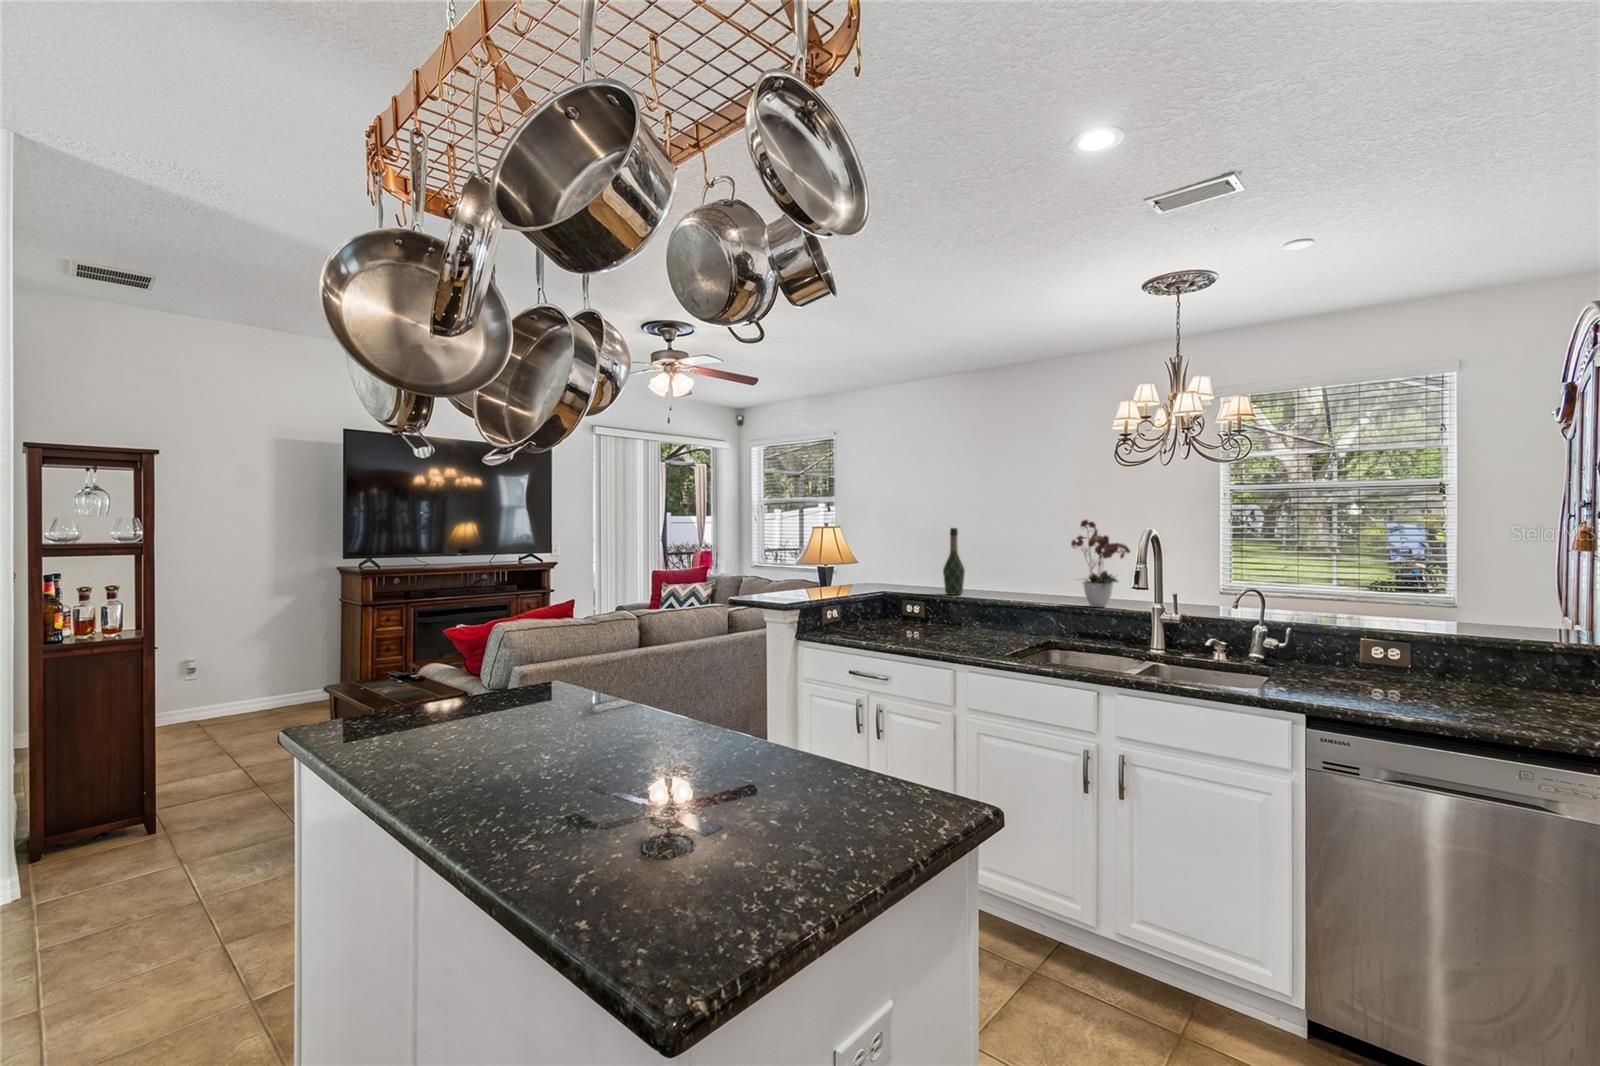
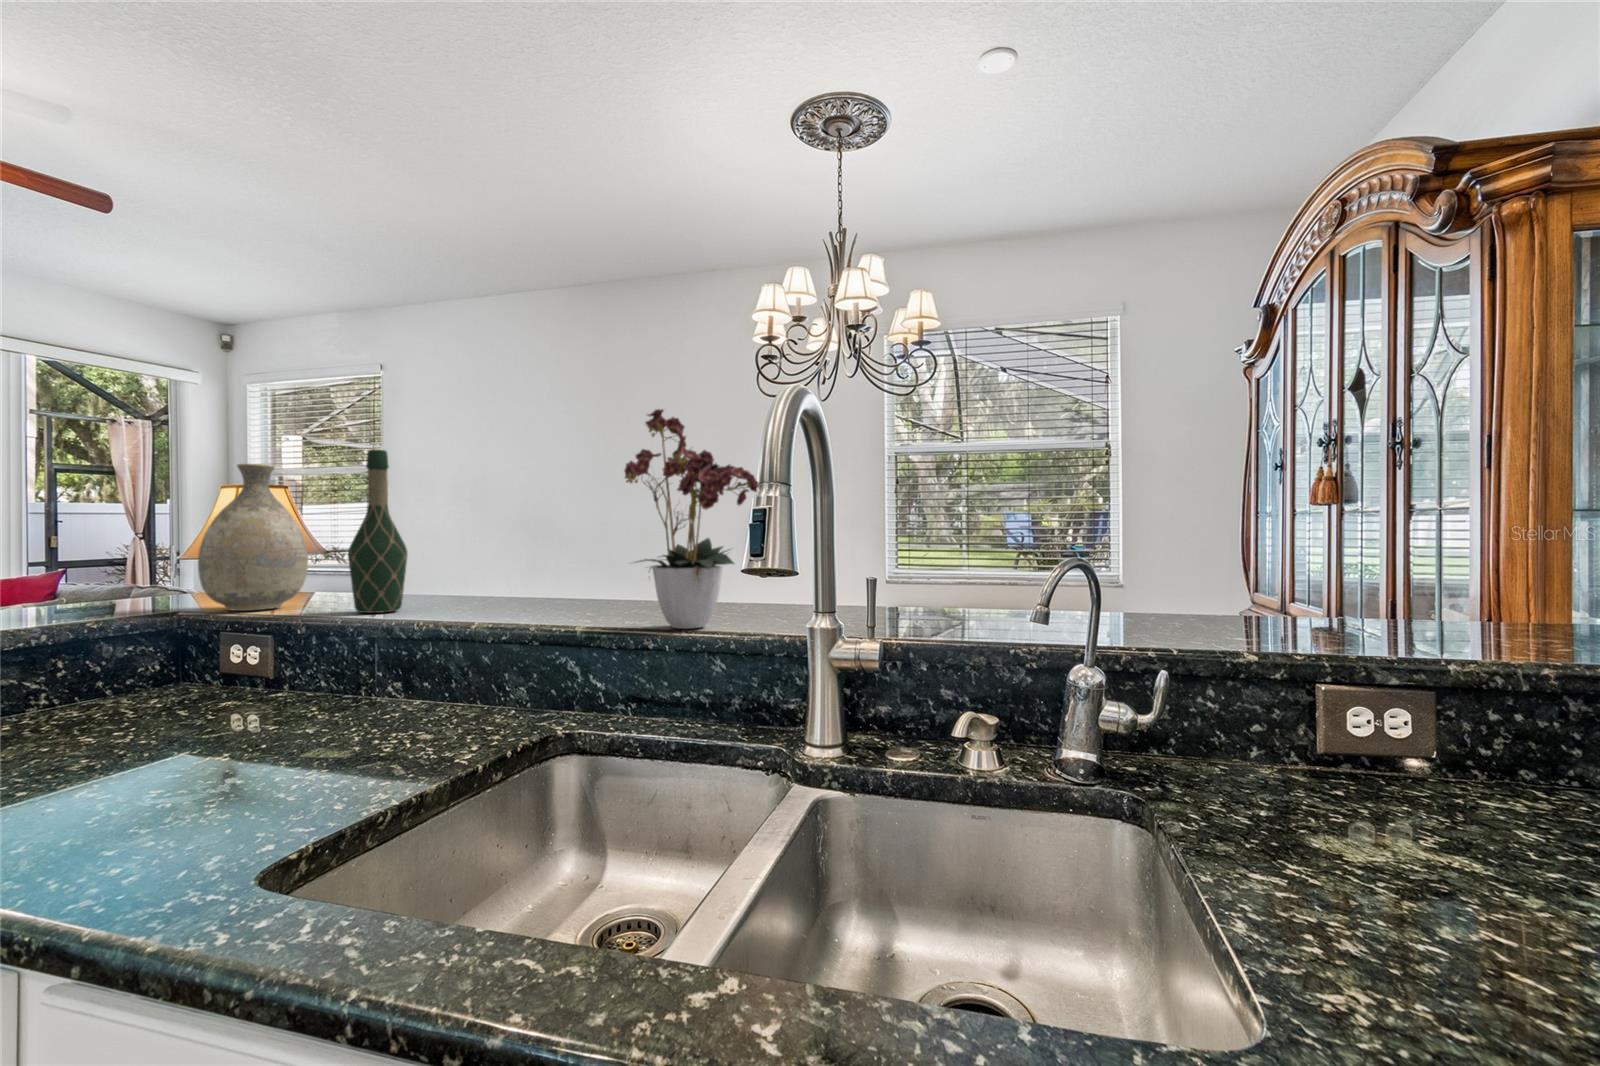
vase: none [881,532,917,592] -> present [198,464,308,611]

